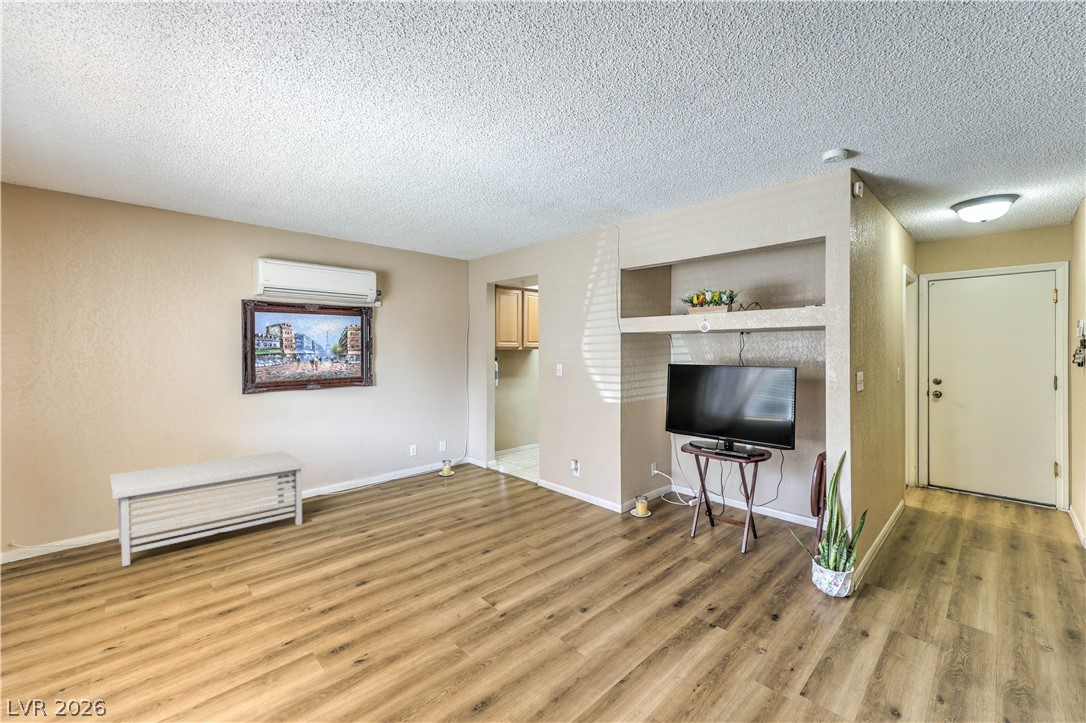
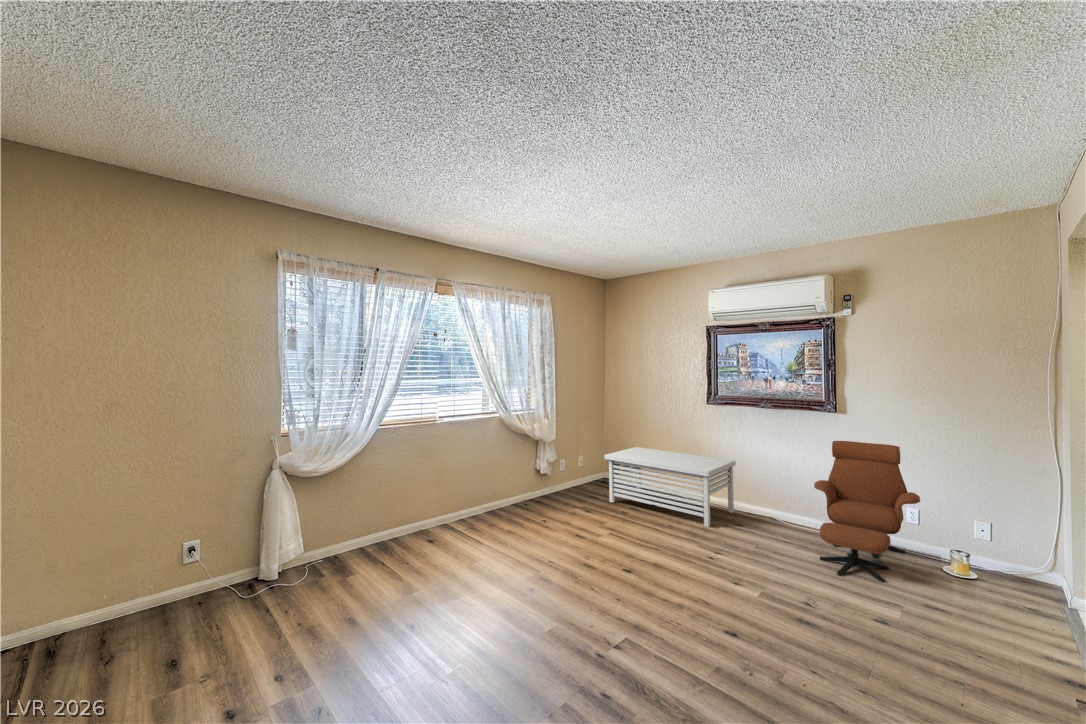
lounge chair: none [367,407,452,503] -> present [814,441,920,582]

